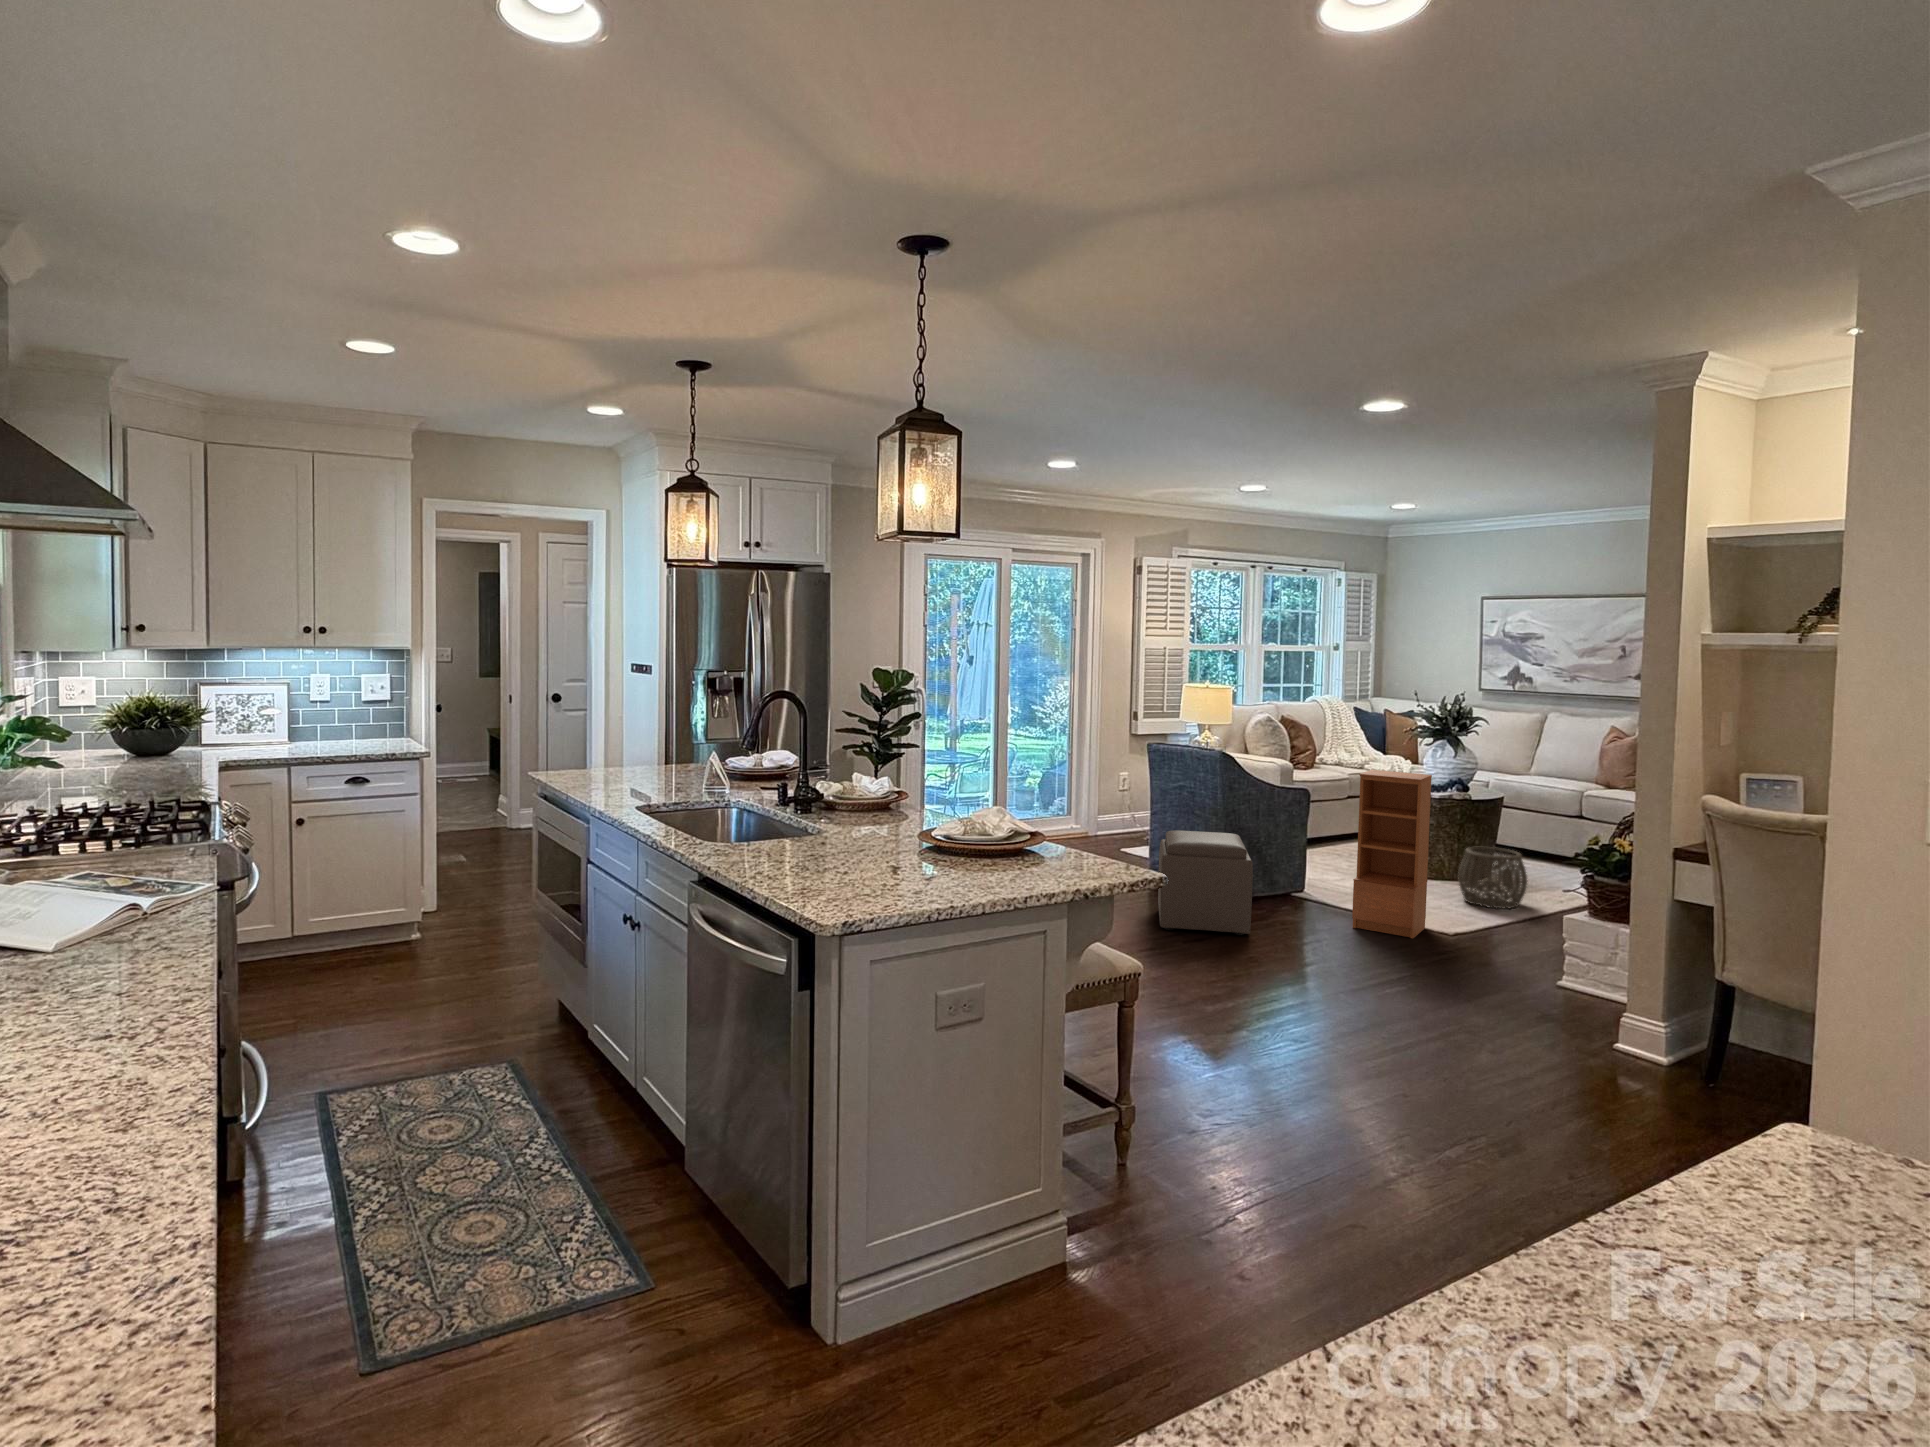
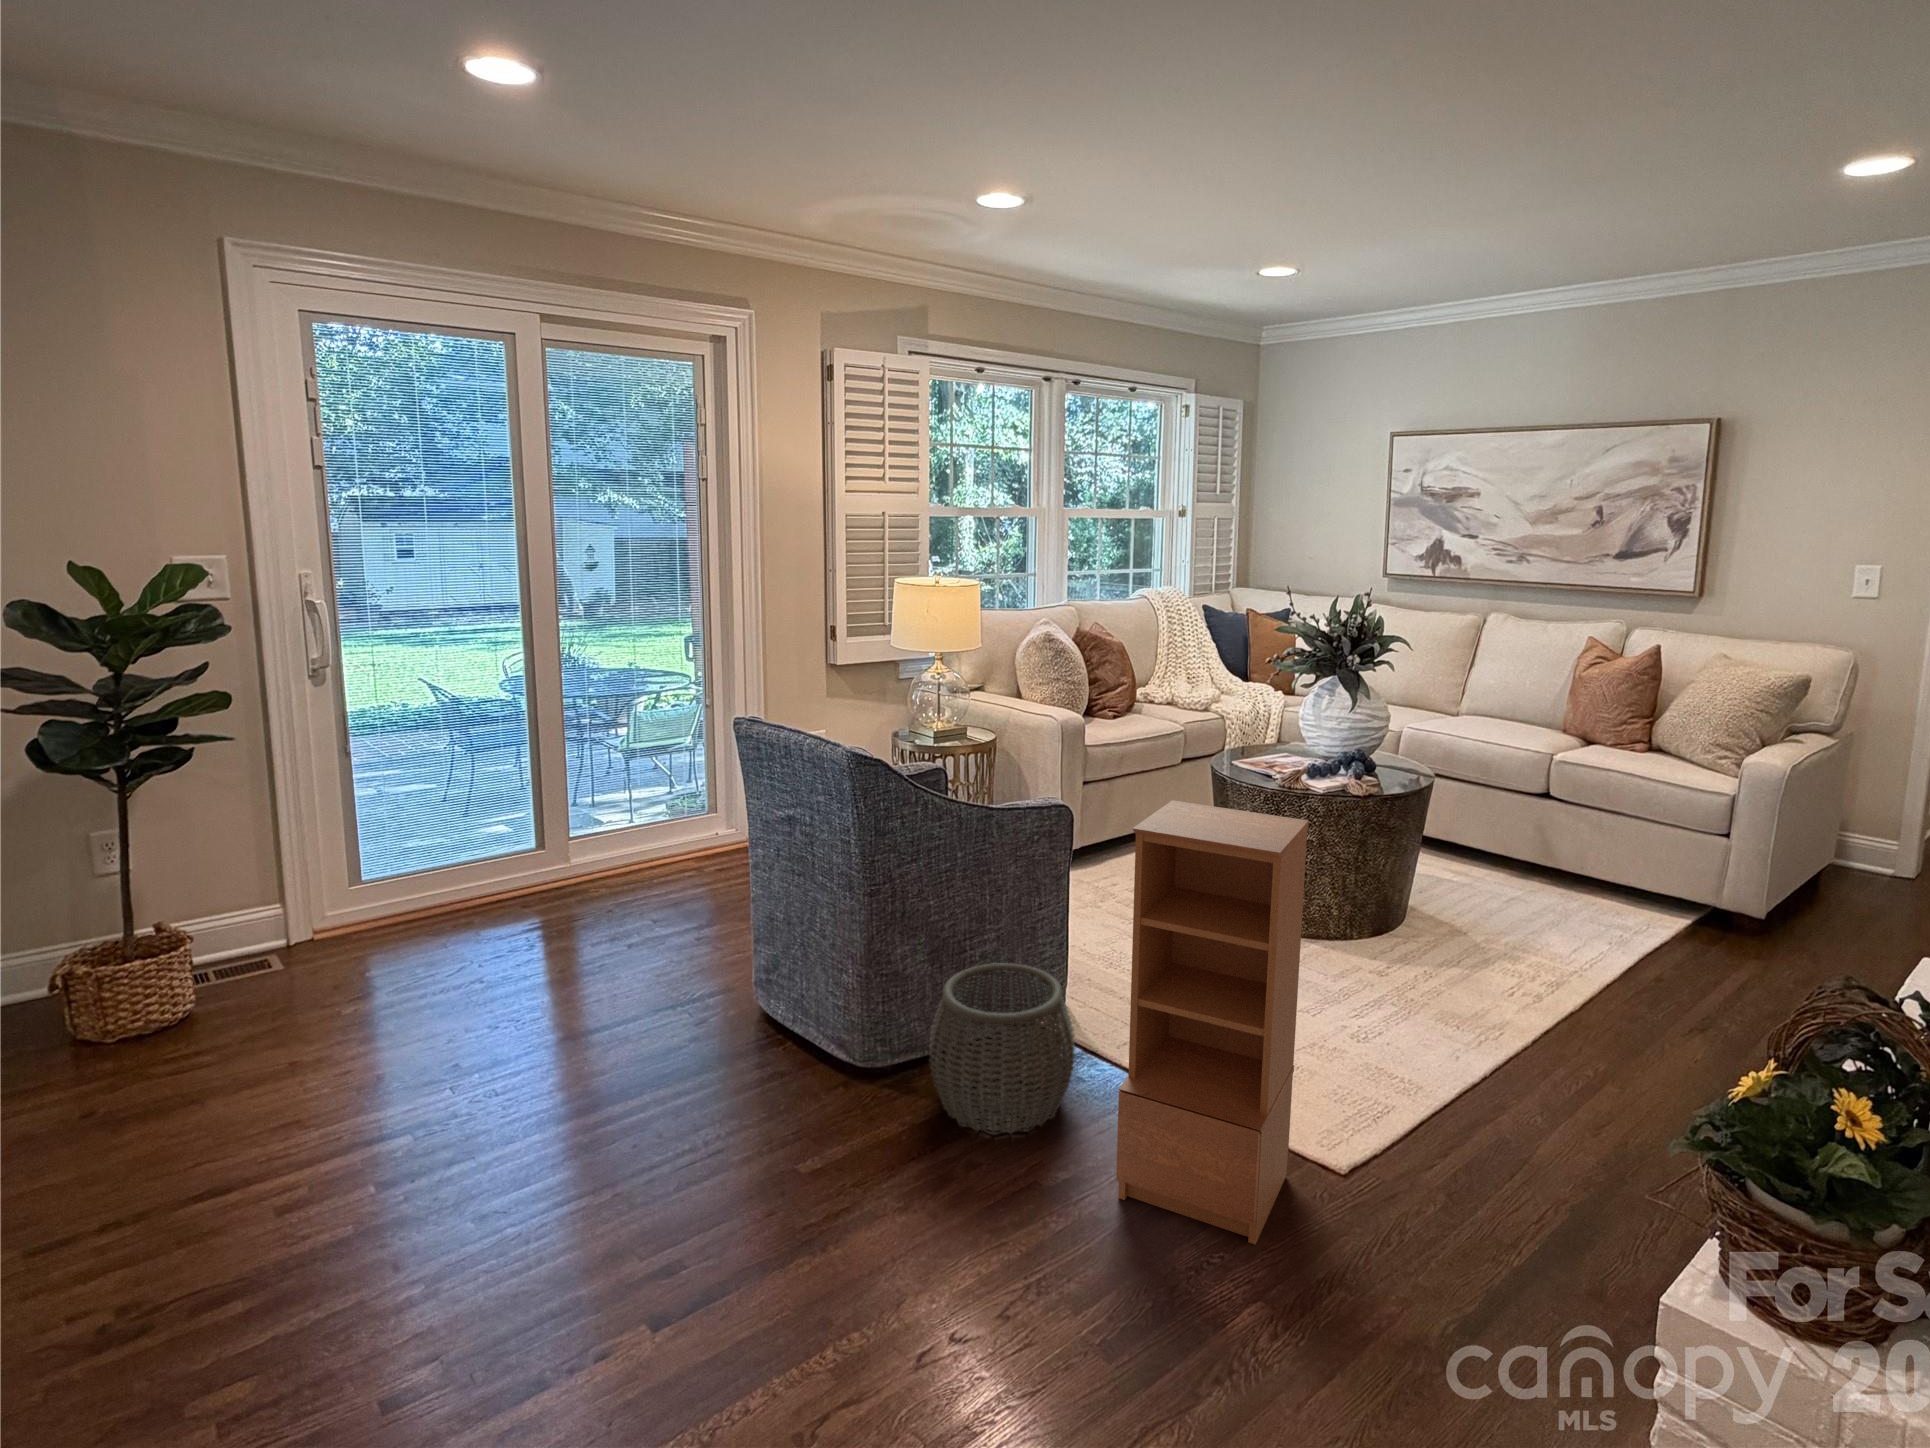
ottoman: present [1158,830,1253,935] -> none [577,976,869,1299]
woven basket: present [1458,846,1527,909] -> present [929,963,1075,1135]

